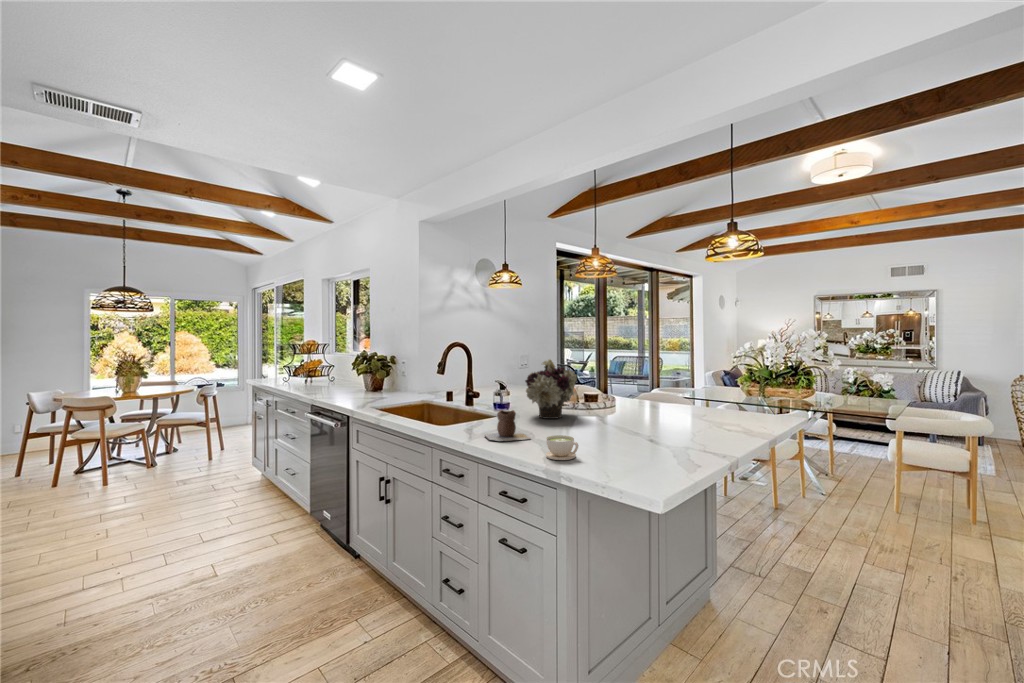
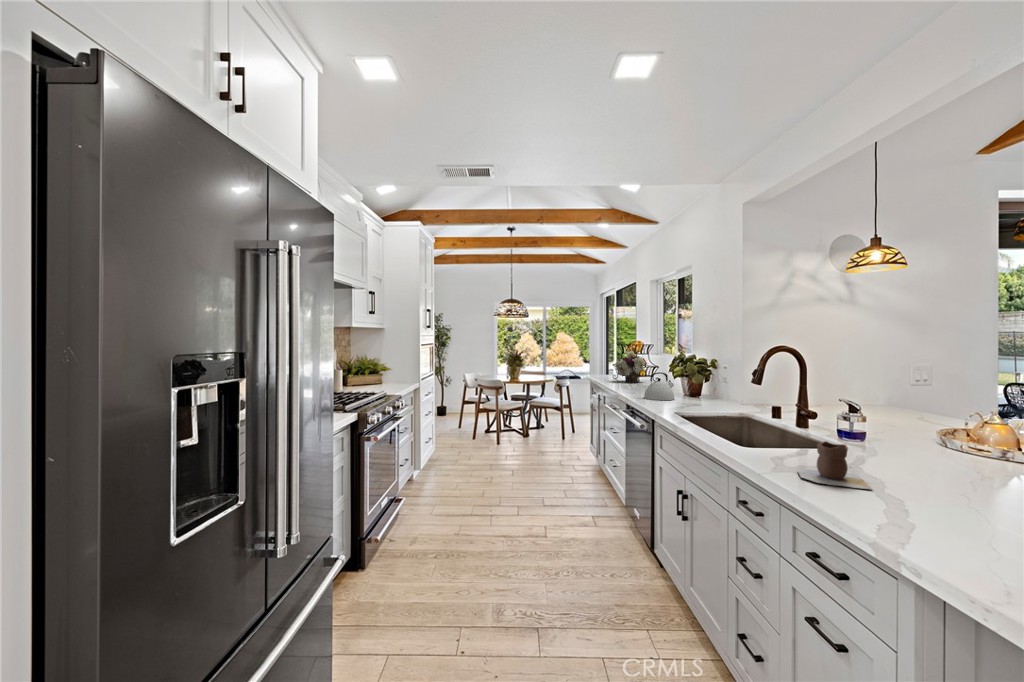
flower arrangement: present [525,359,577,419] -> present [615,351,647,383]
kettle: none [329,370,360,398] -> present [644,372,674,400]
coffee cup: present [546,435,579,460] -> none [884,494,950,538]

